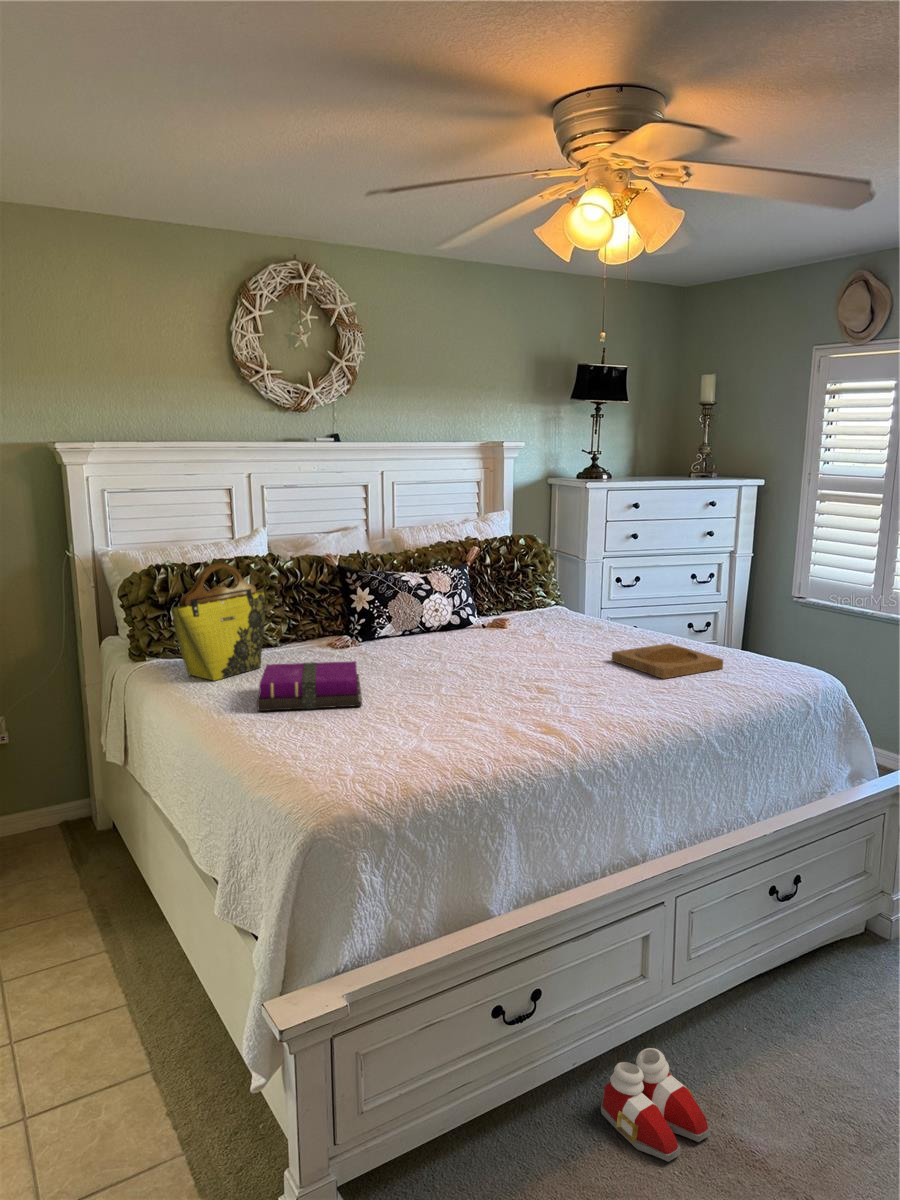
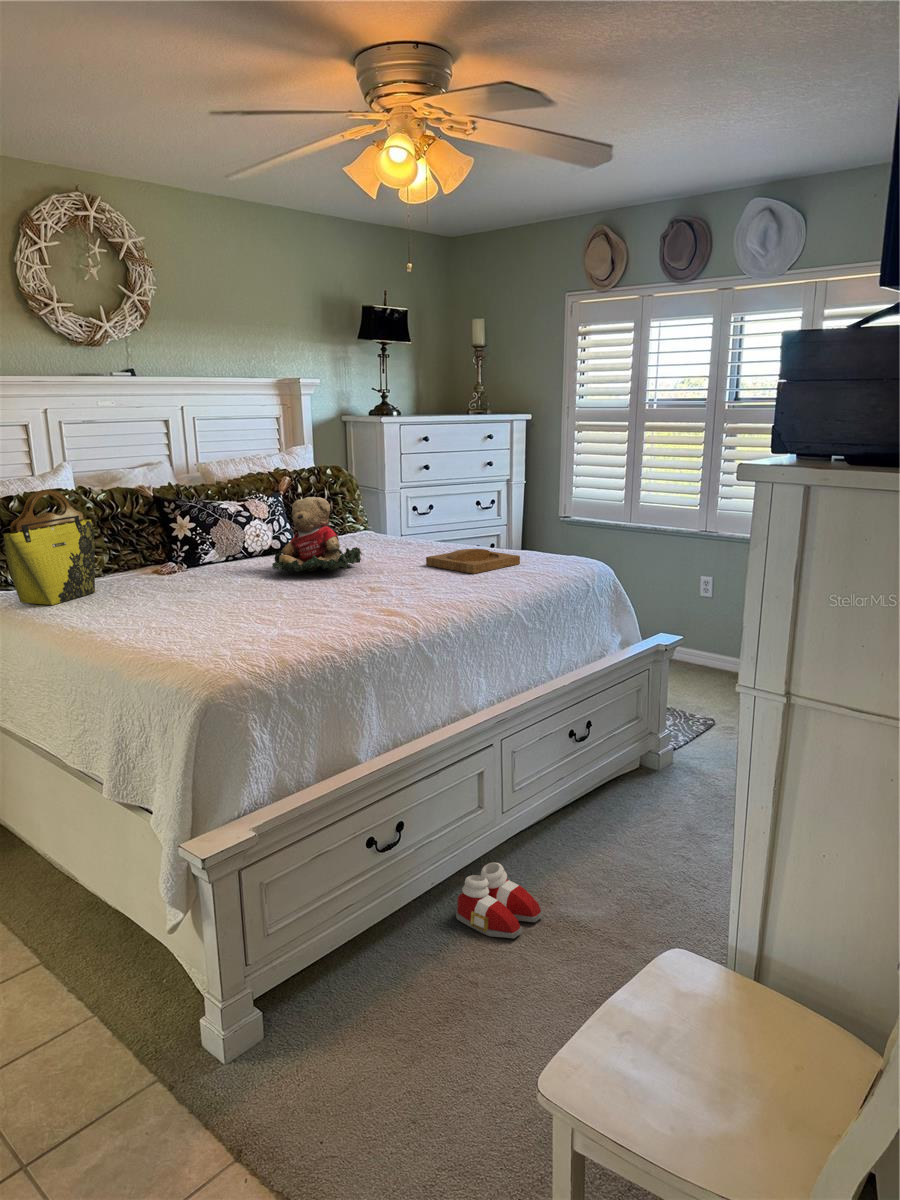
teddy bear: none [441,577,540,661] -> present [272,497,362,572]
notebook: present [257,661,362,711] -> none [107,575,213,622]

